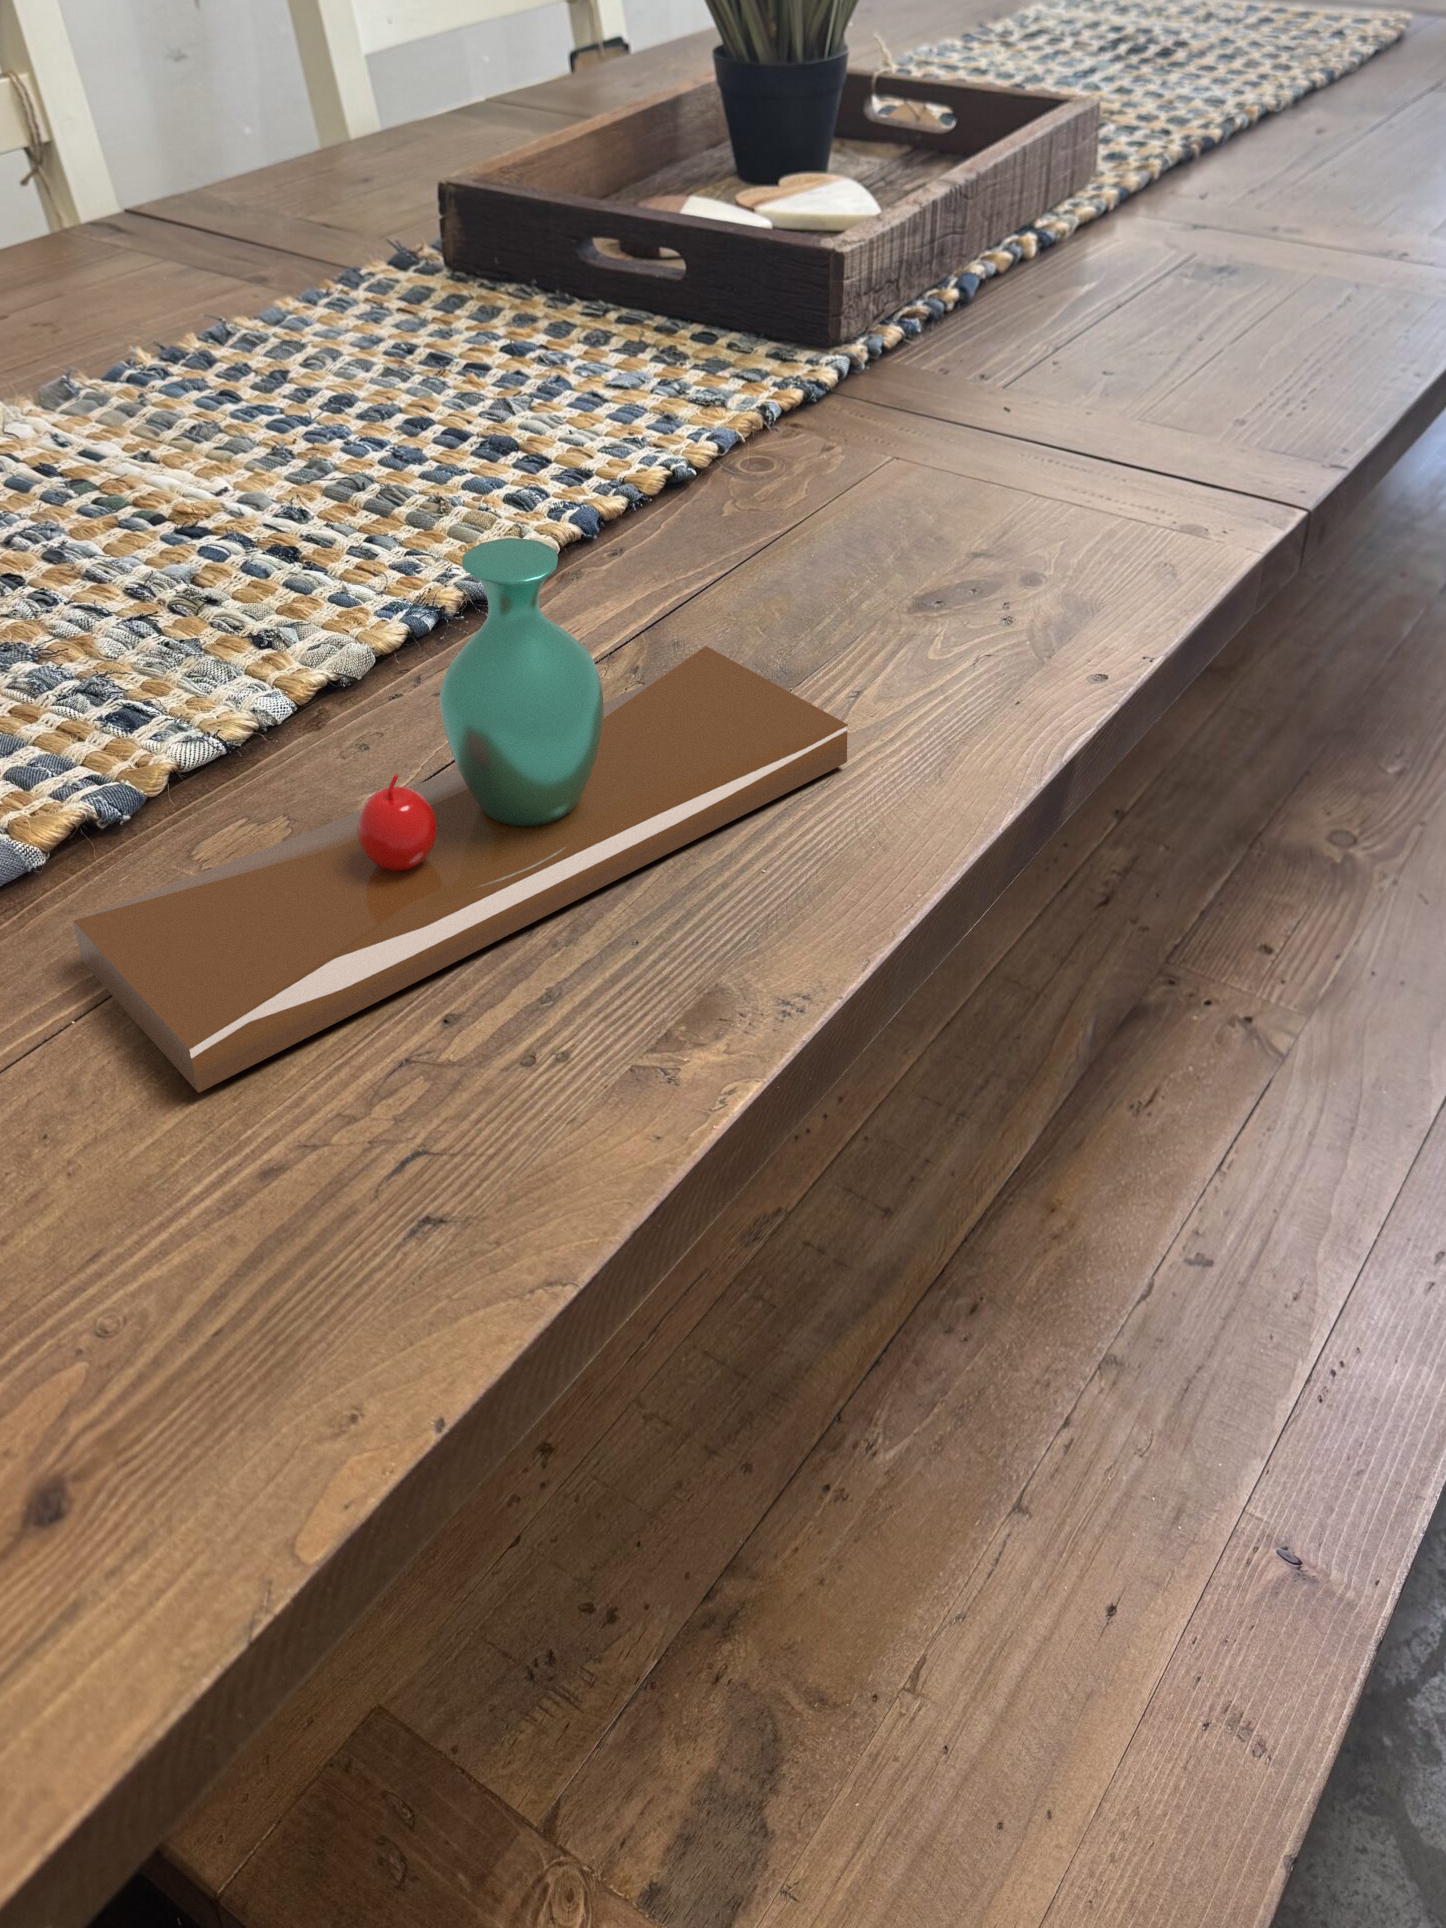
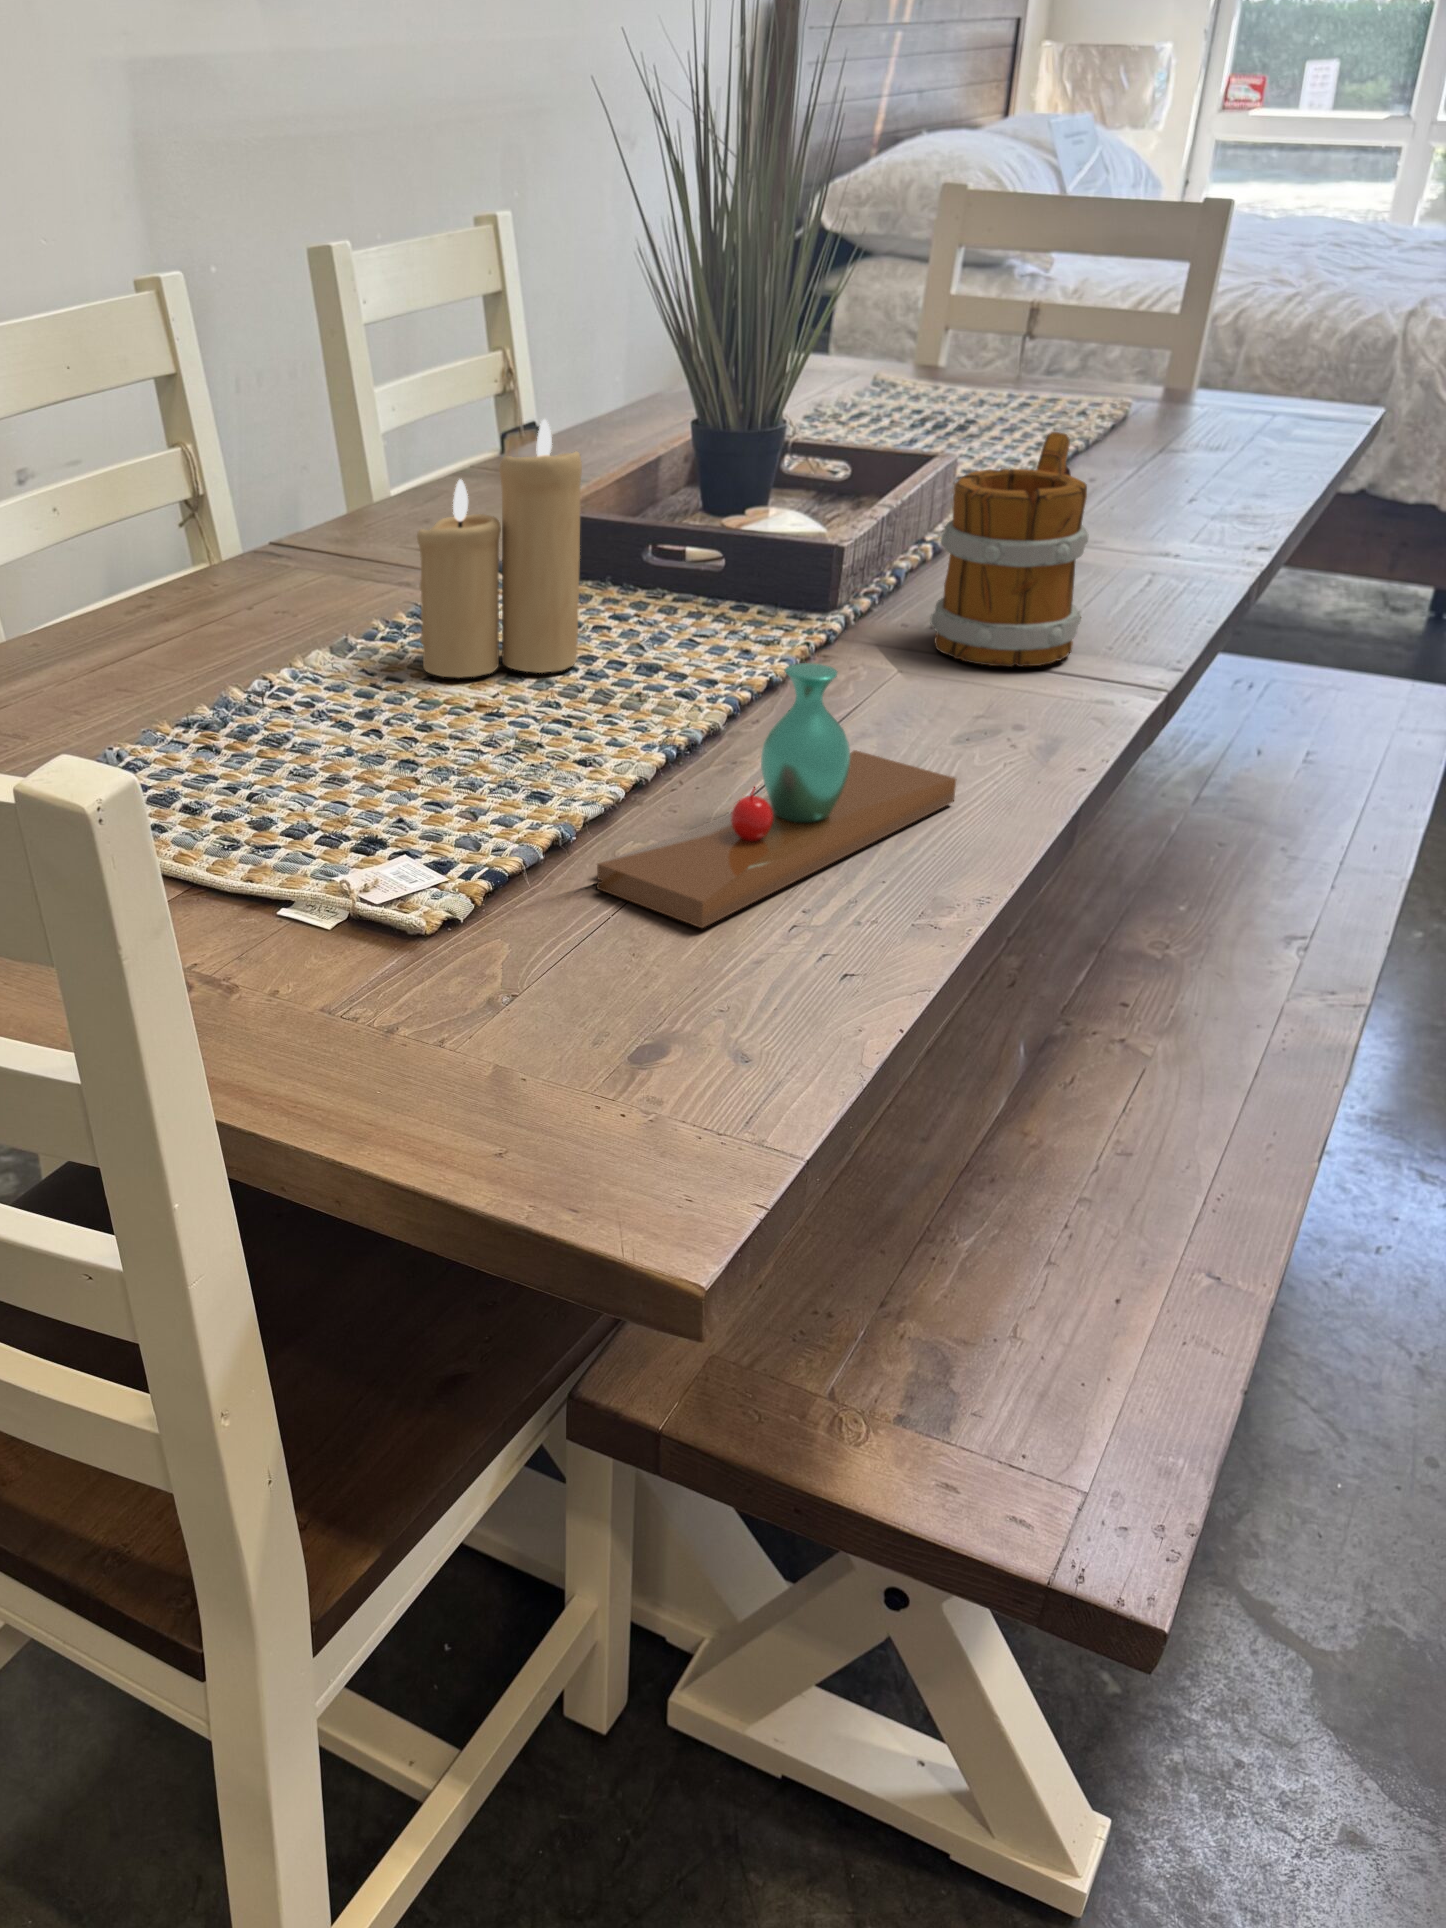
candle: none [109,51,391,458] -> present [417,419,582,678]
mug: none [956,81,1198,464] -> present [930,432,1088,667]

